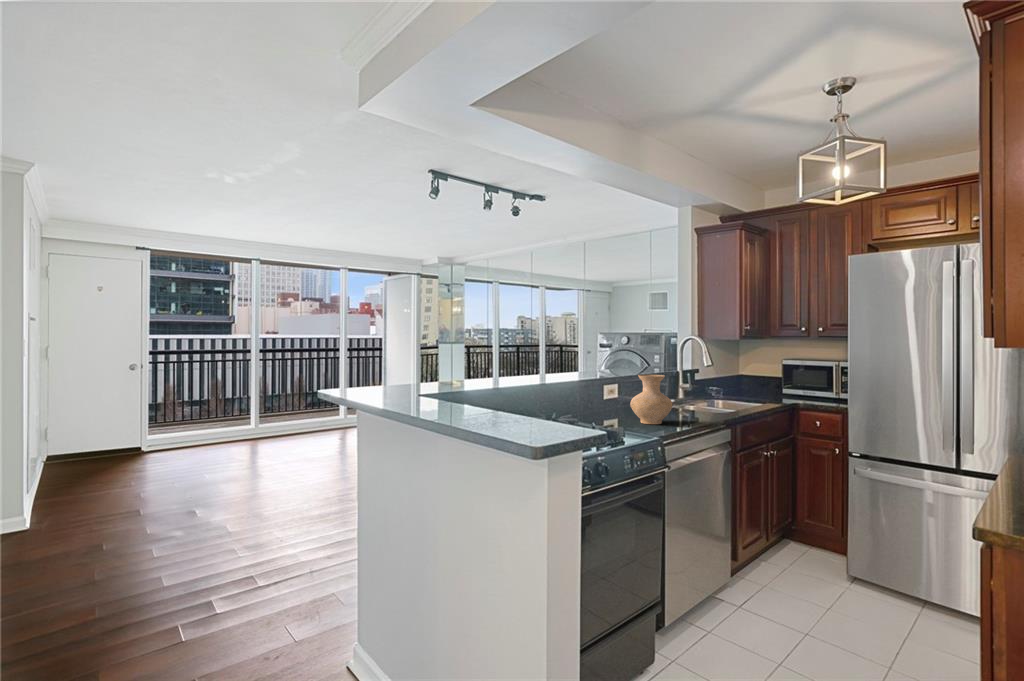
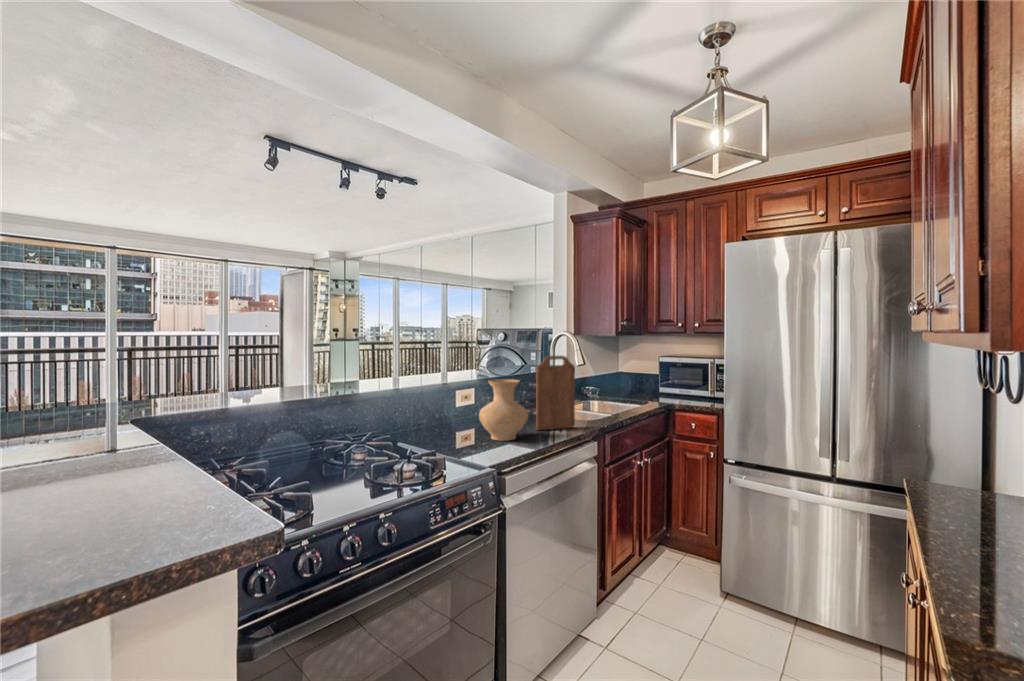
cutting board: none [675,356,709,419] -> present [536,356,575,430]

